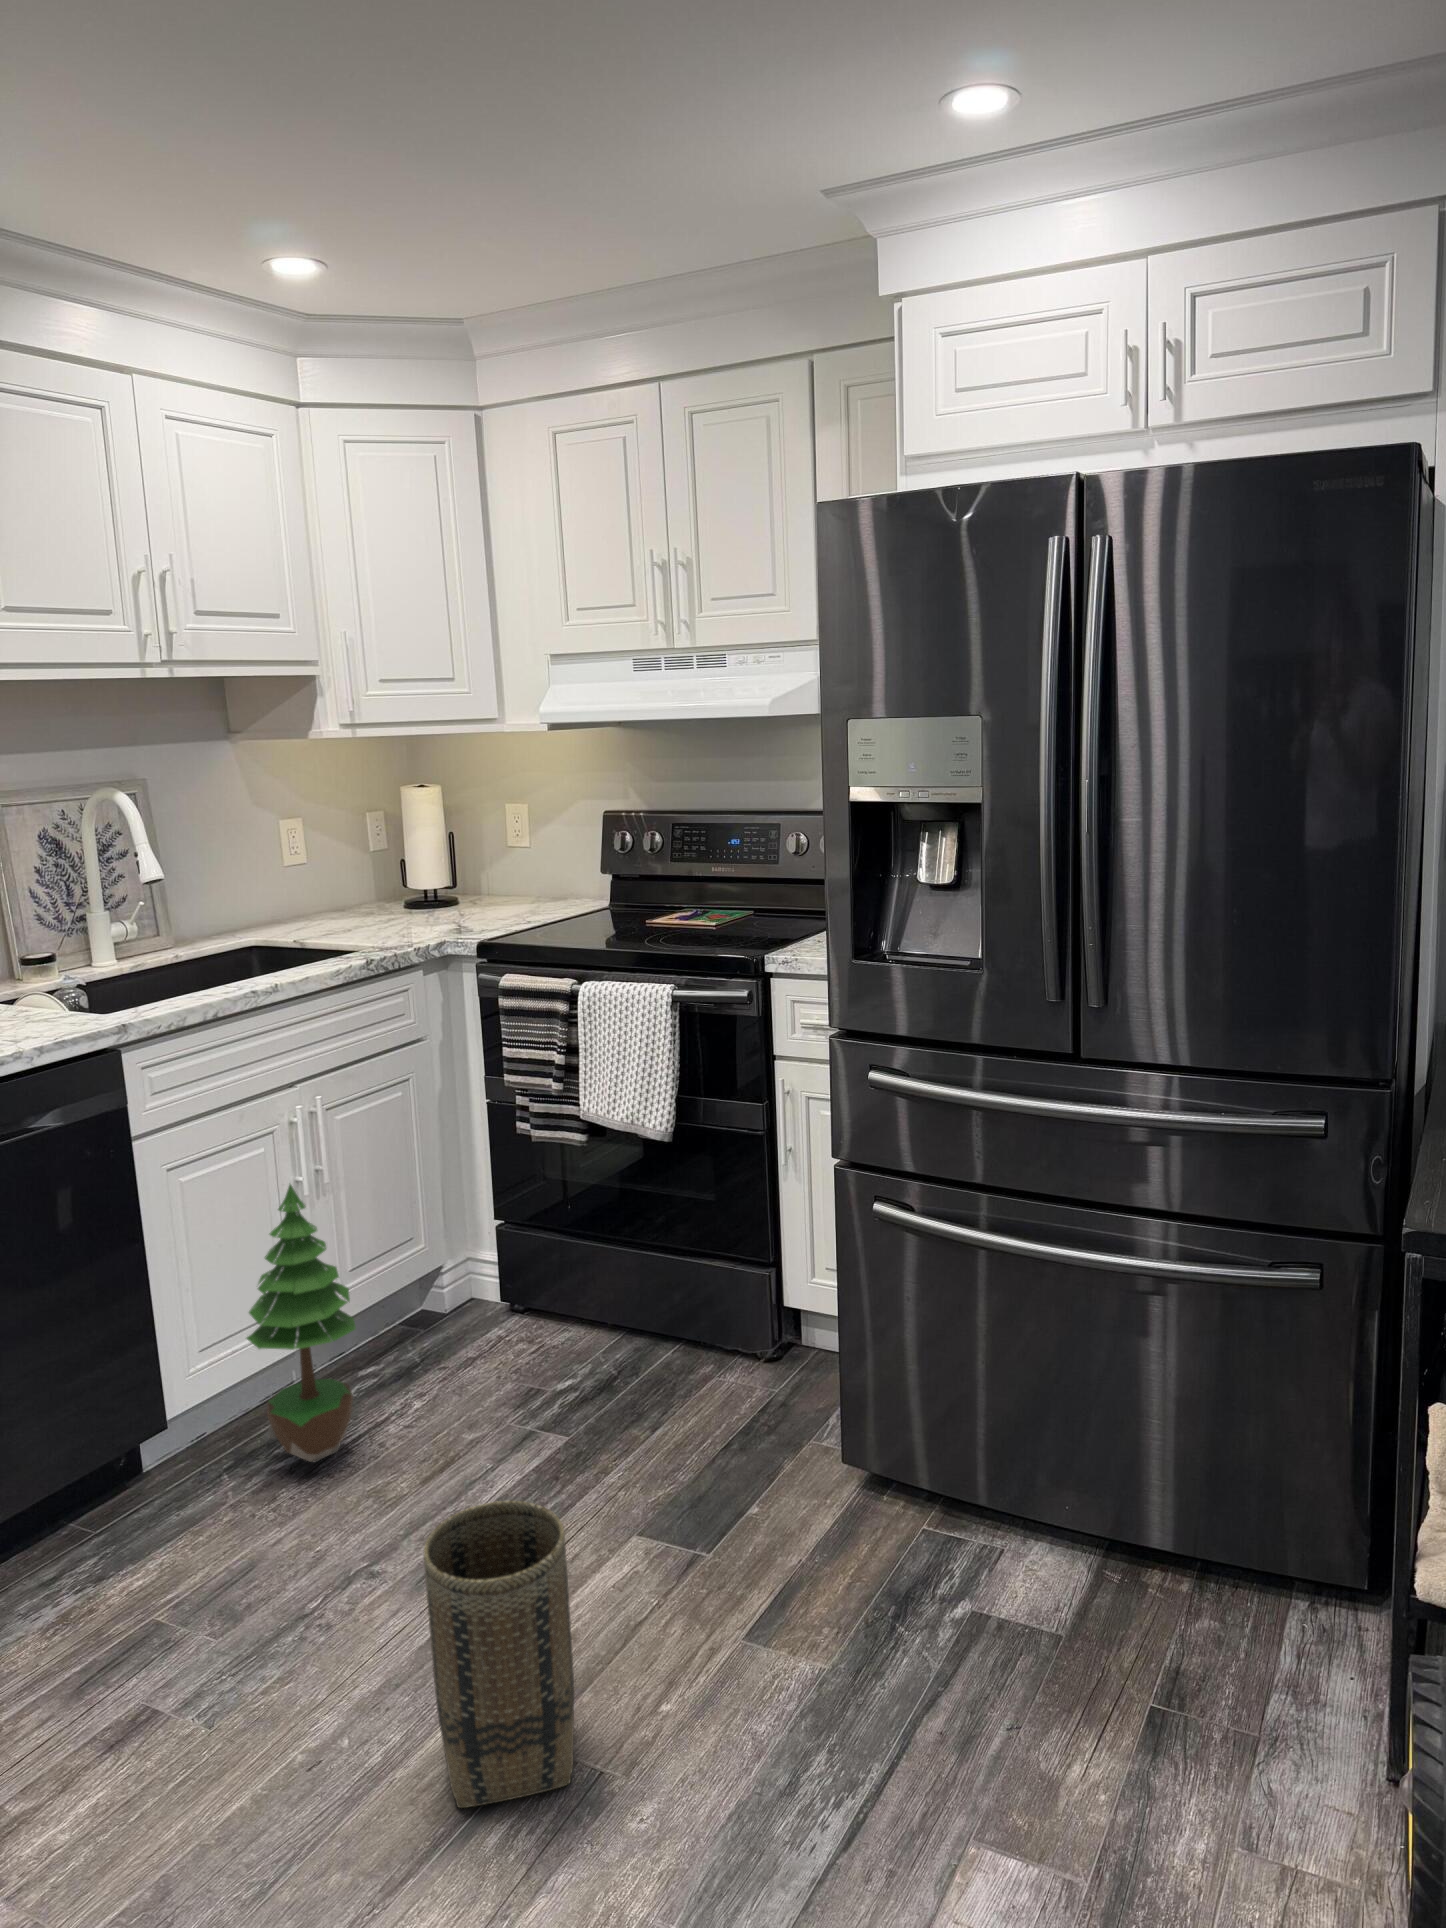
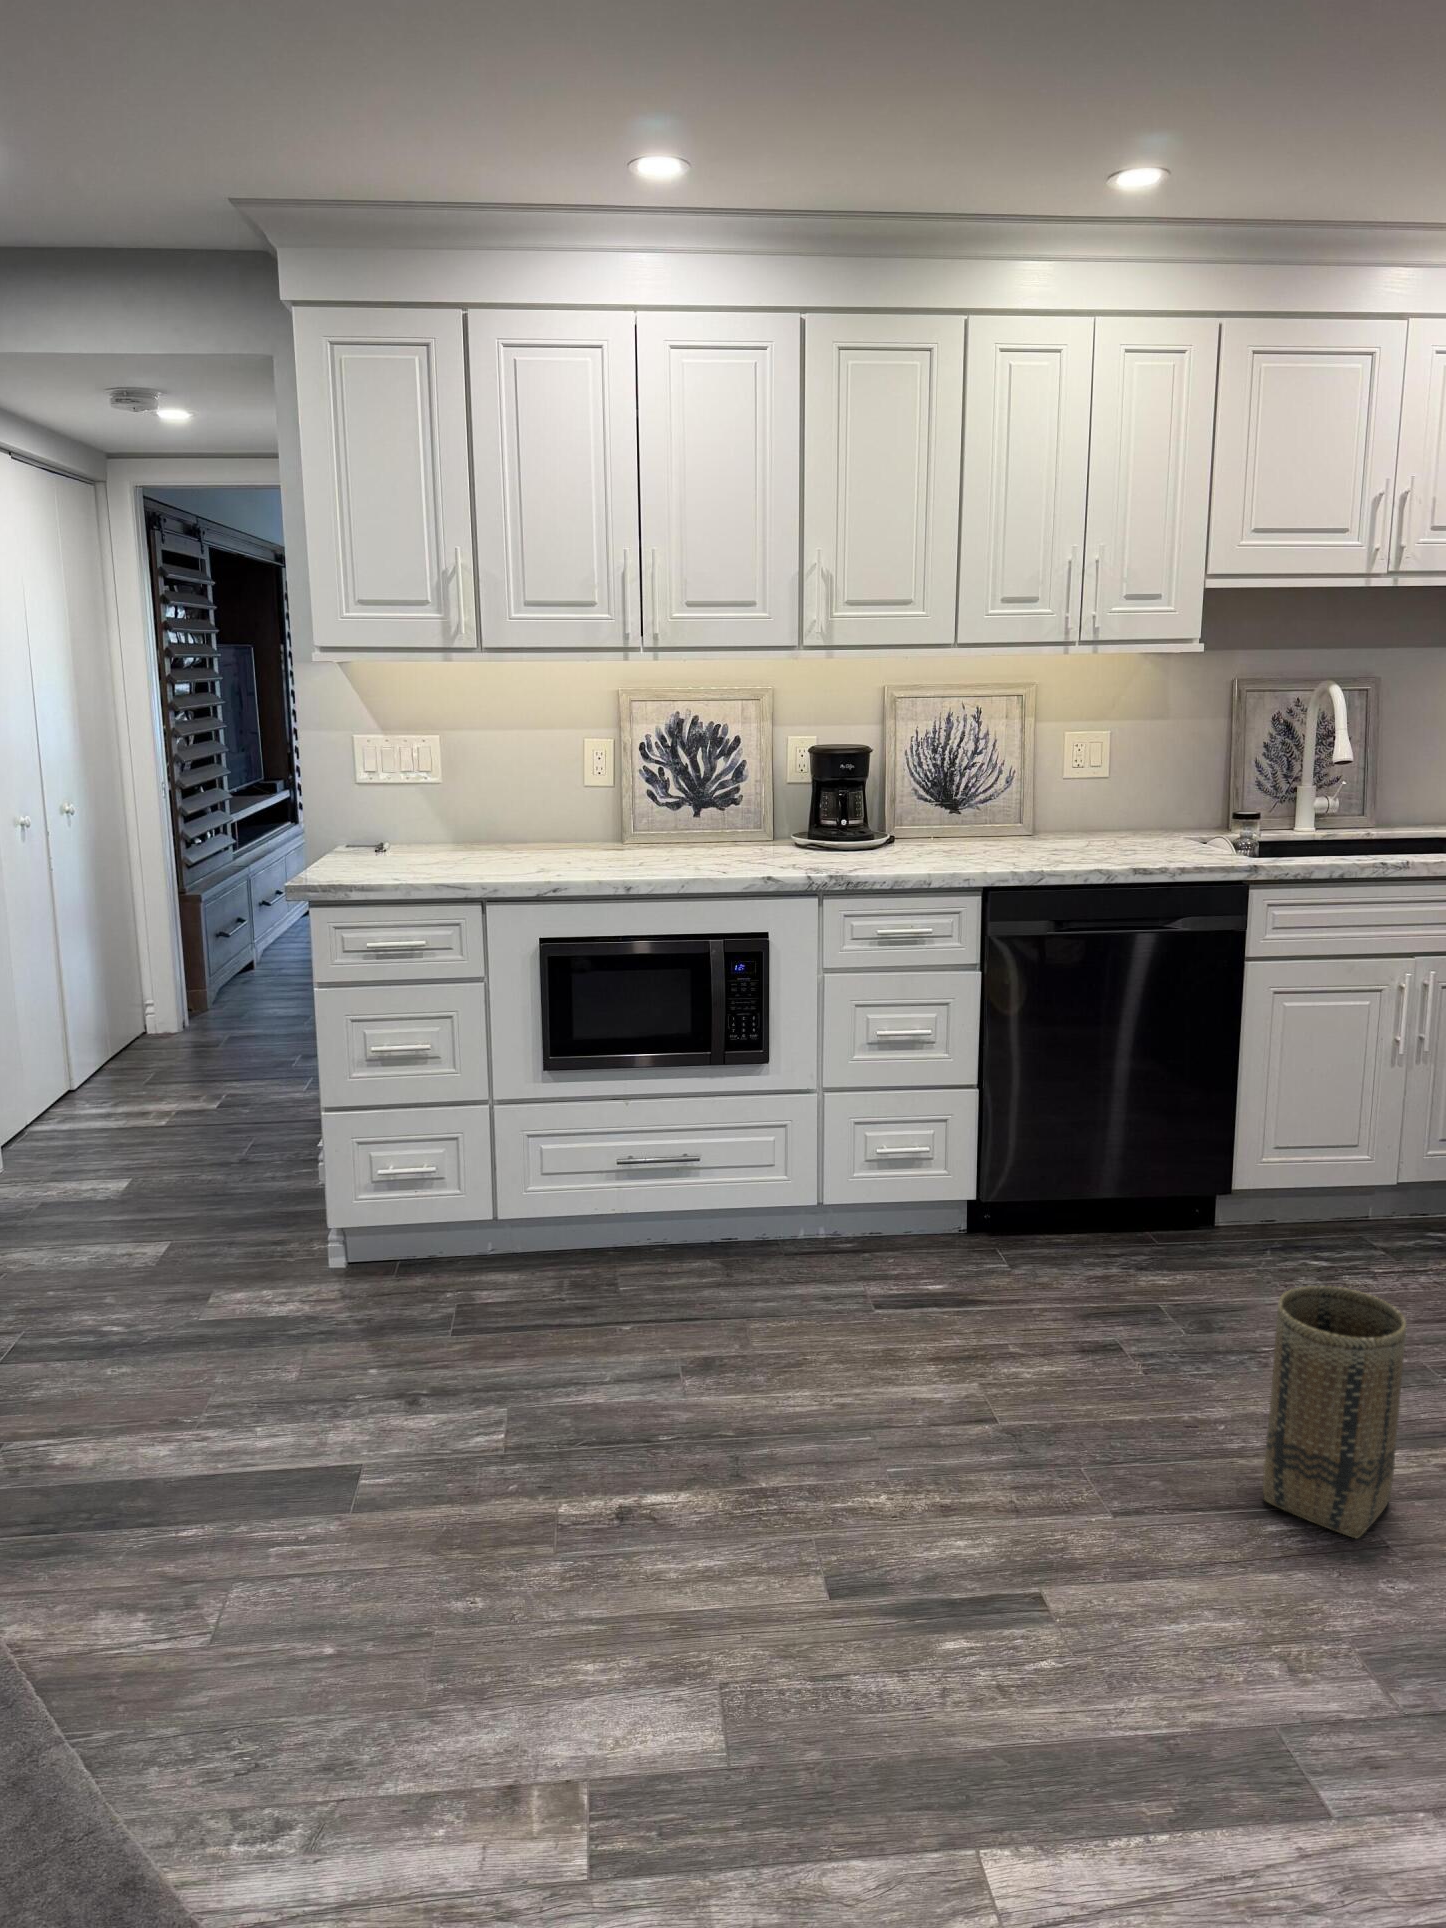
potted tree: present [247,1184,356,1462] -> none [1301,1026,1401,1272]

